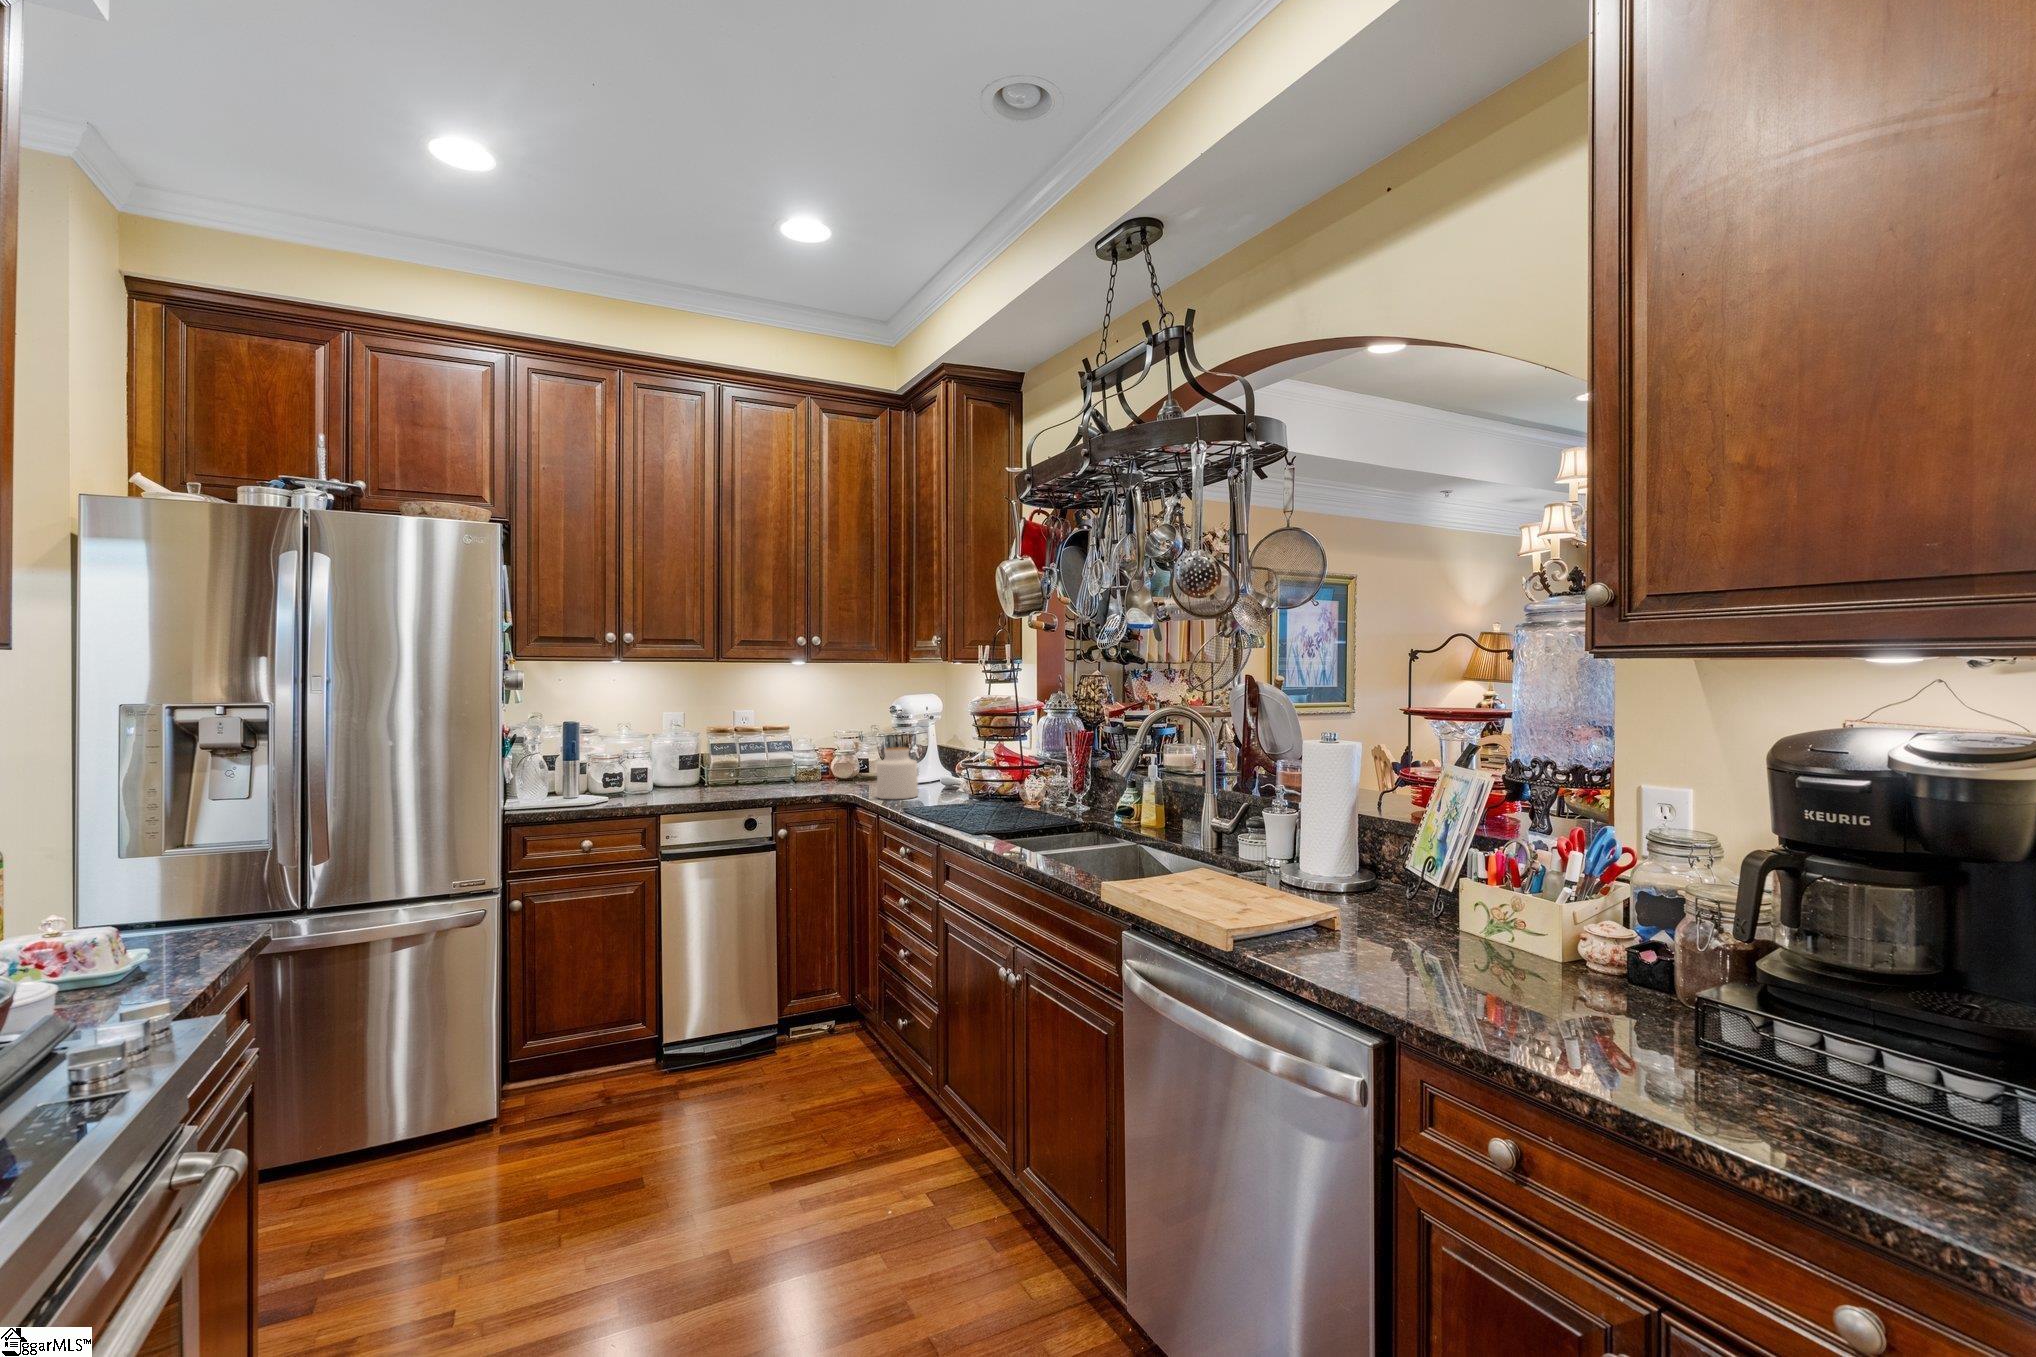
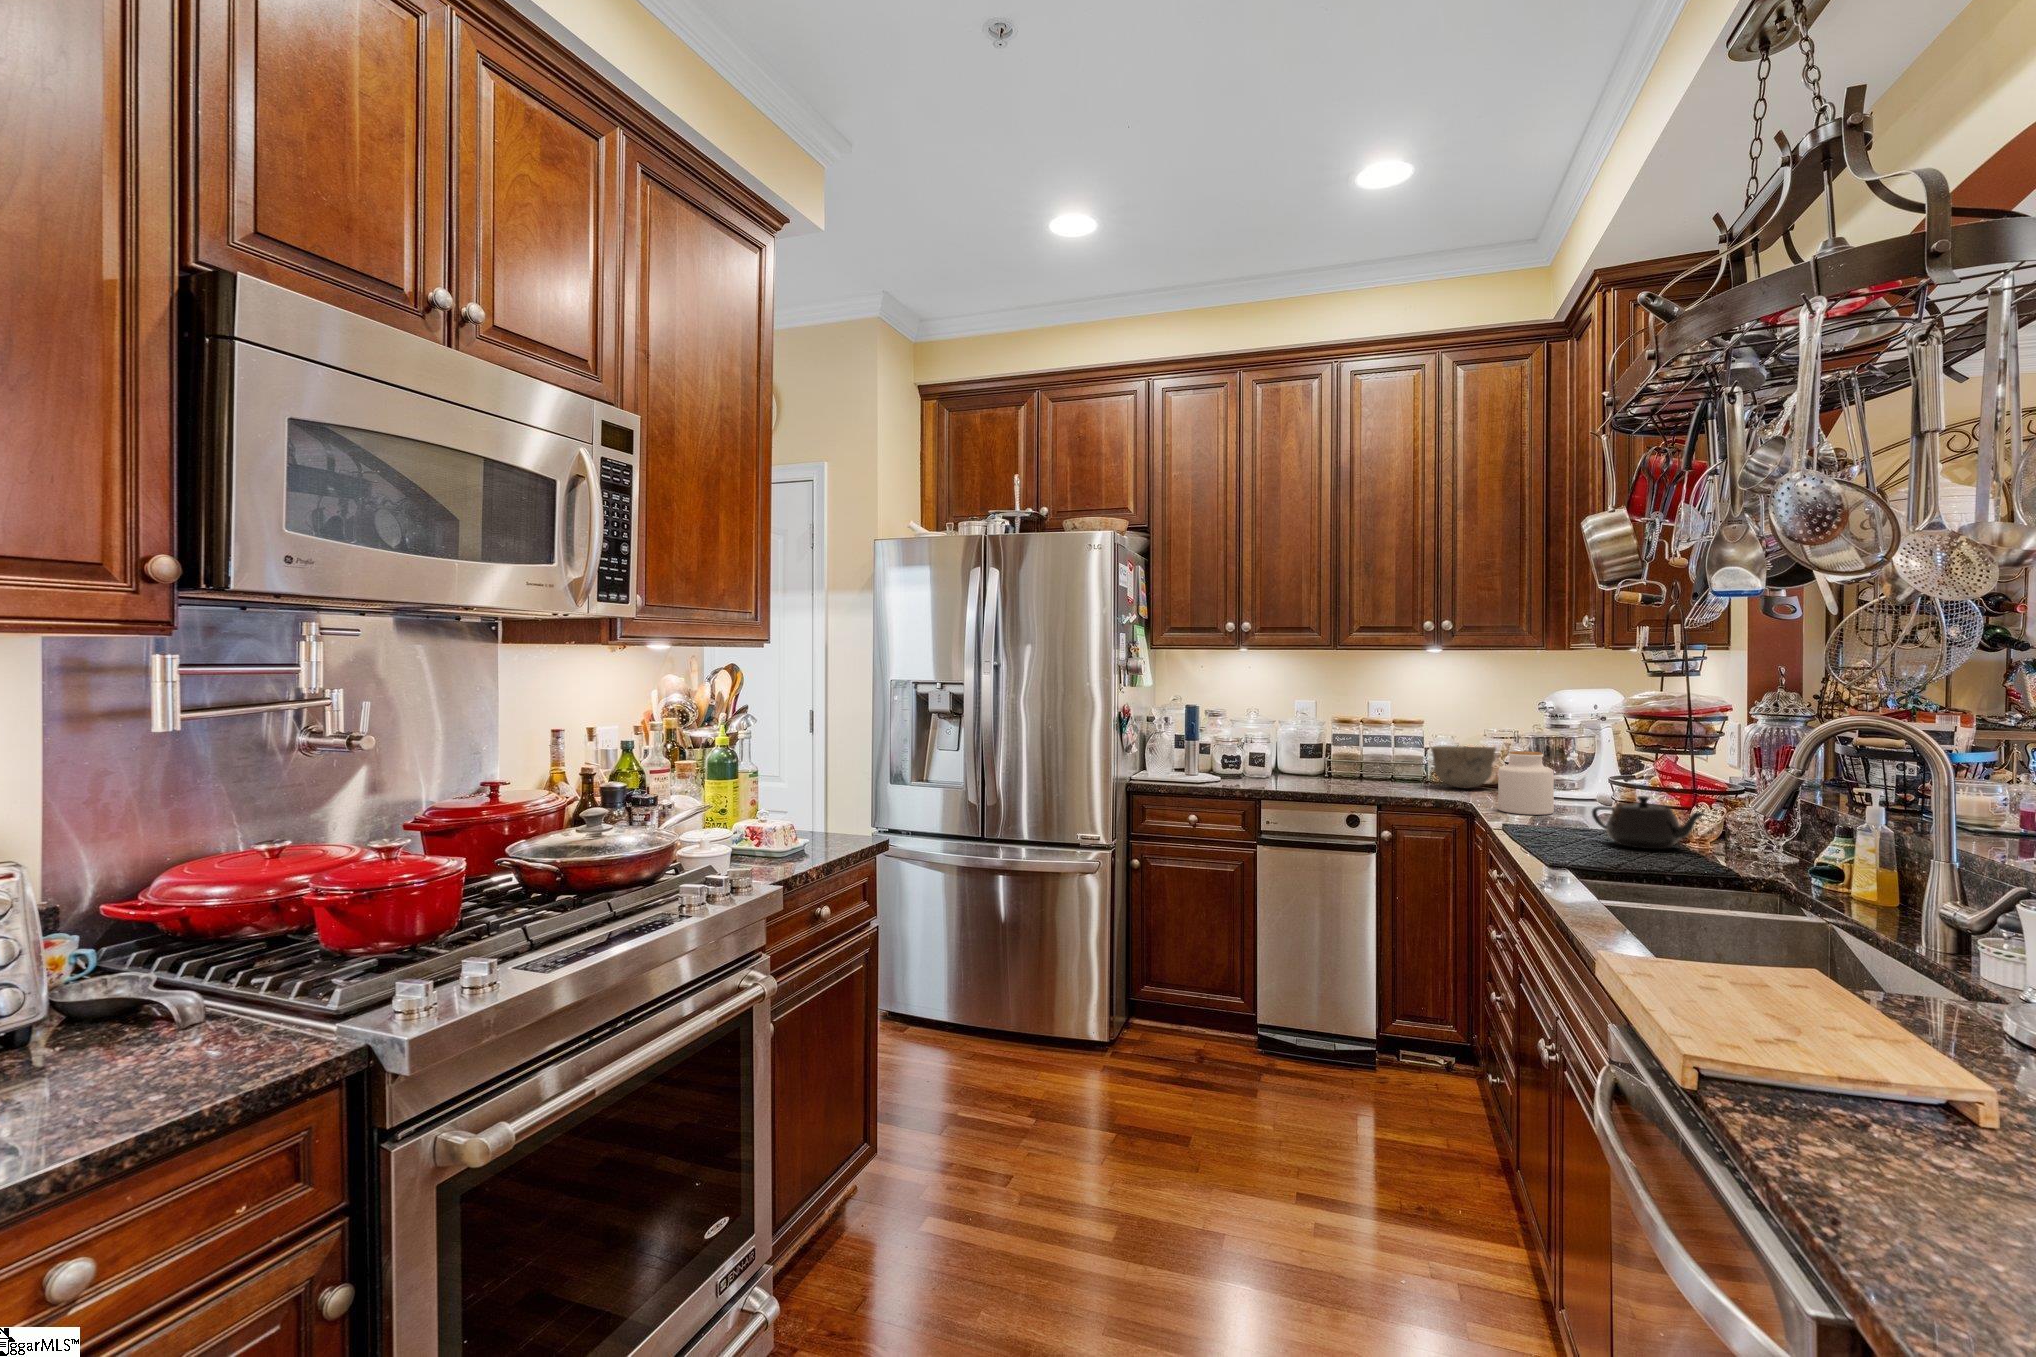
bowl: none [801,747,854,784] -> present [1431,745,1496,788]
teapot: none [967,774,1043,813] -> present [1592,796,1704,849]

